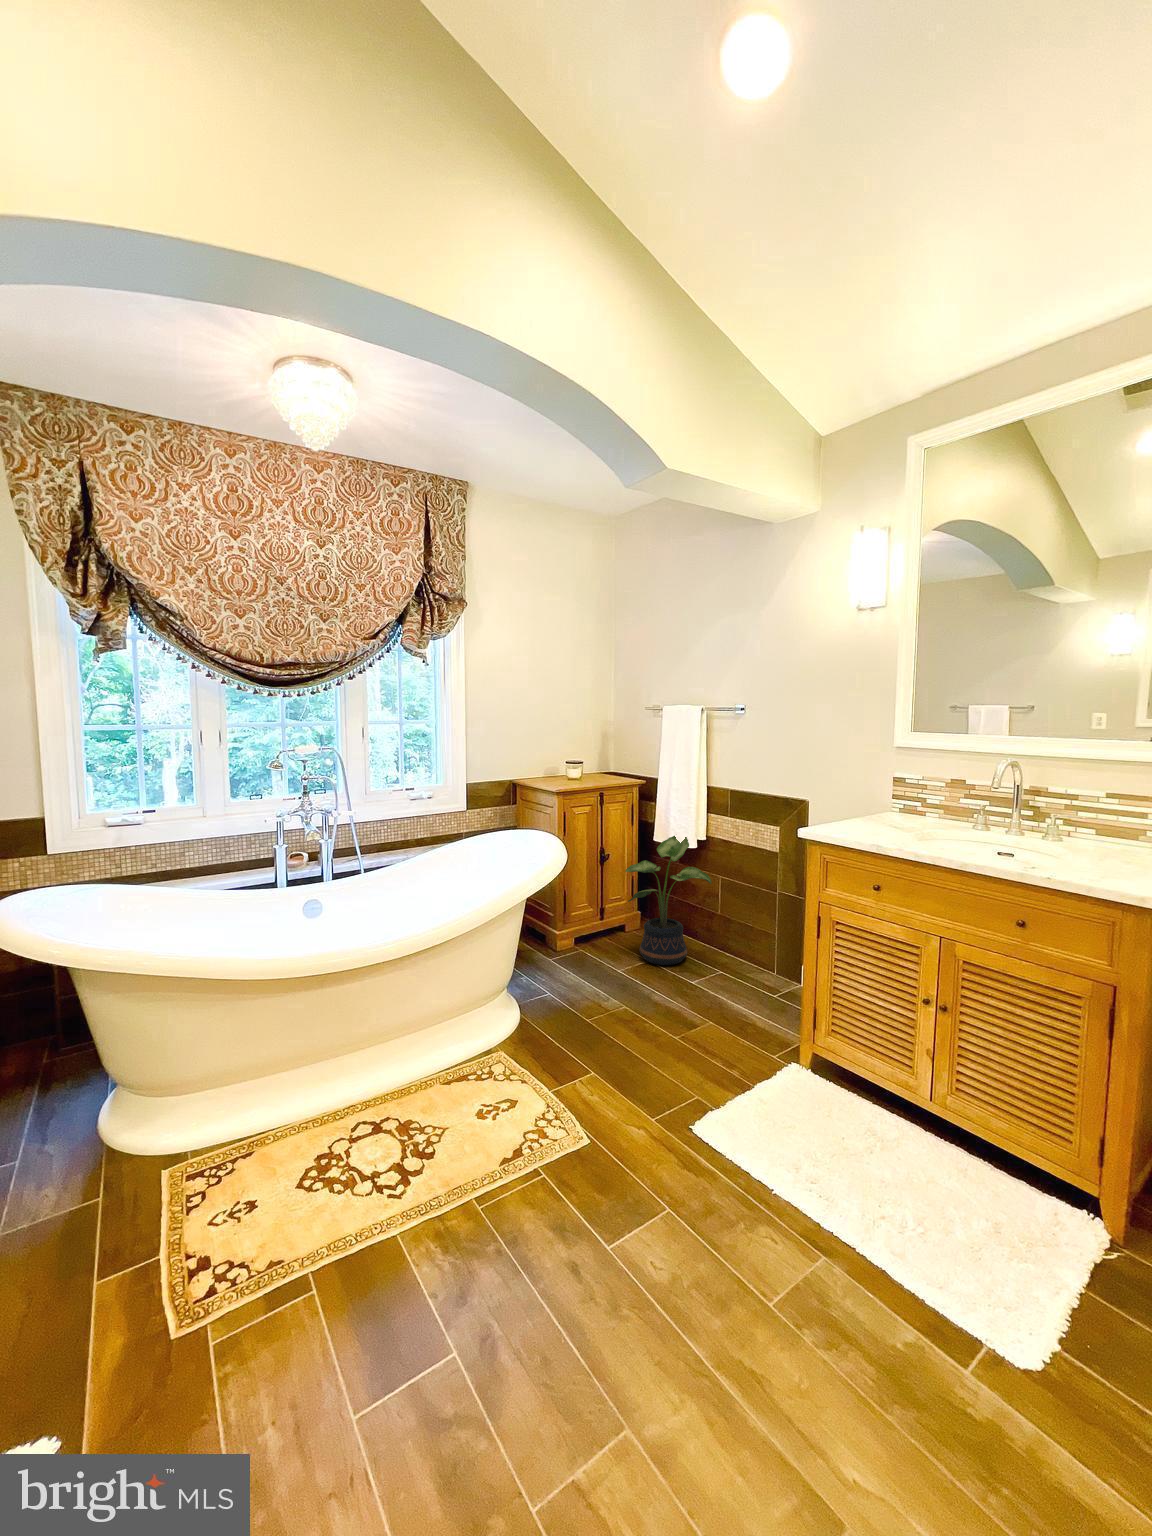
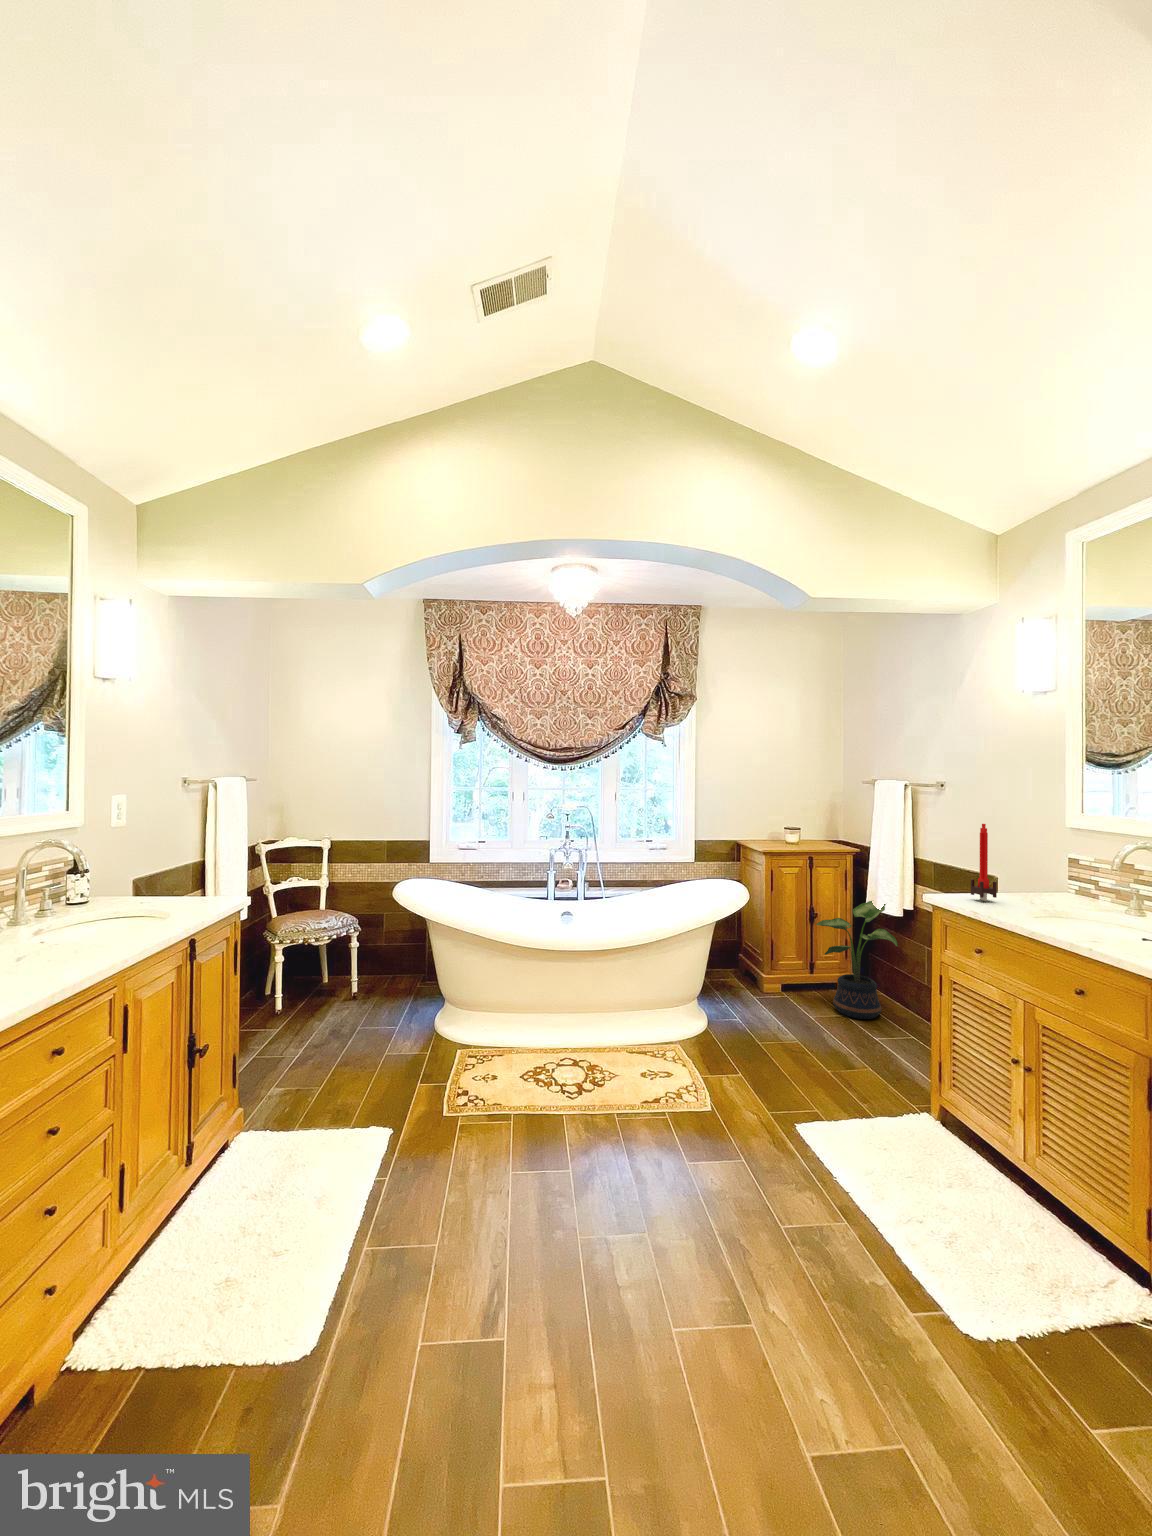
candle: none [840,751,866,834] -> present [971,824,997,901]

